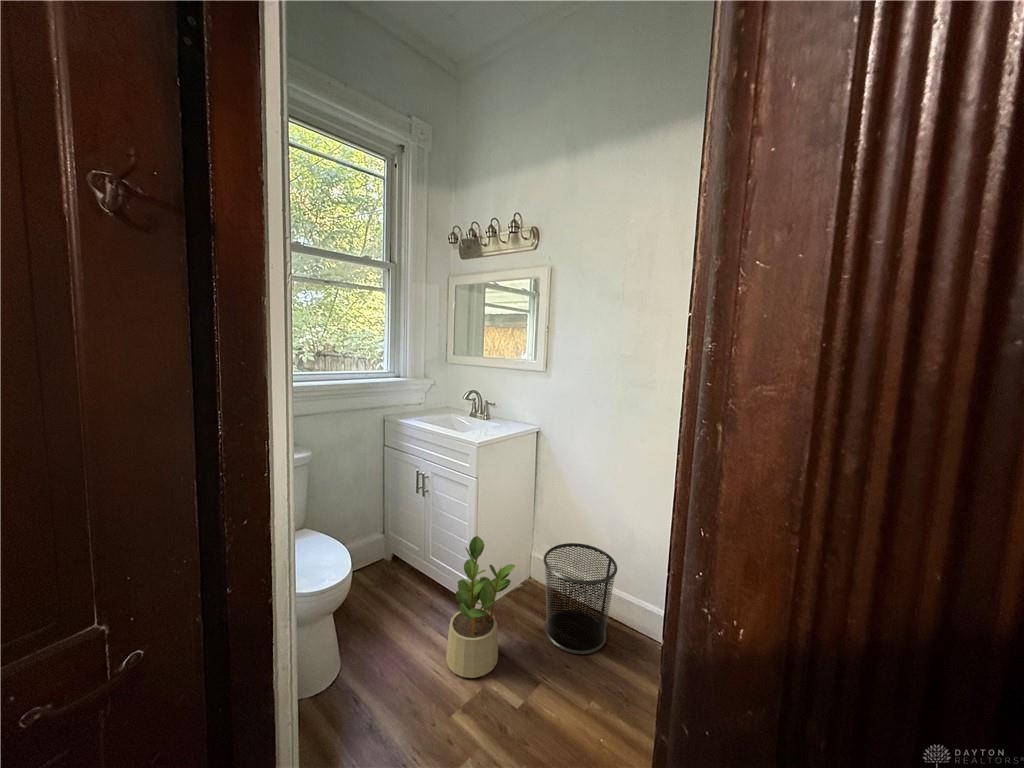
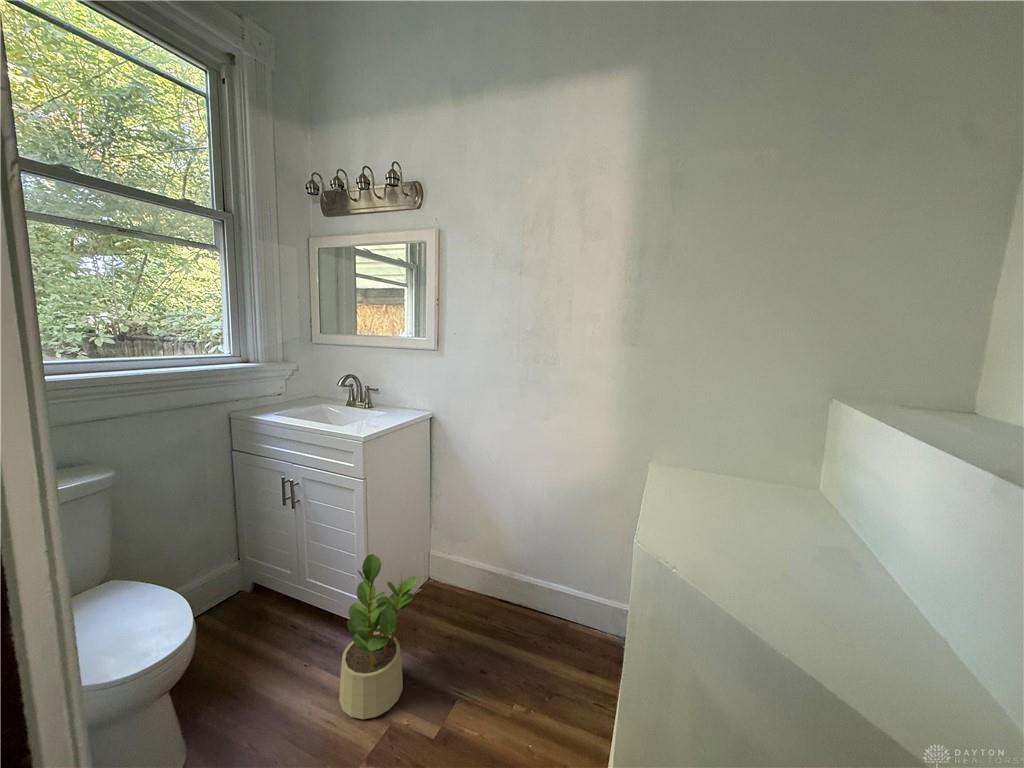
waste bin: present [543,543,617,654] -> none [448,537,527,656]

